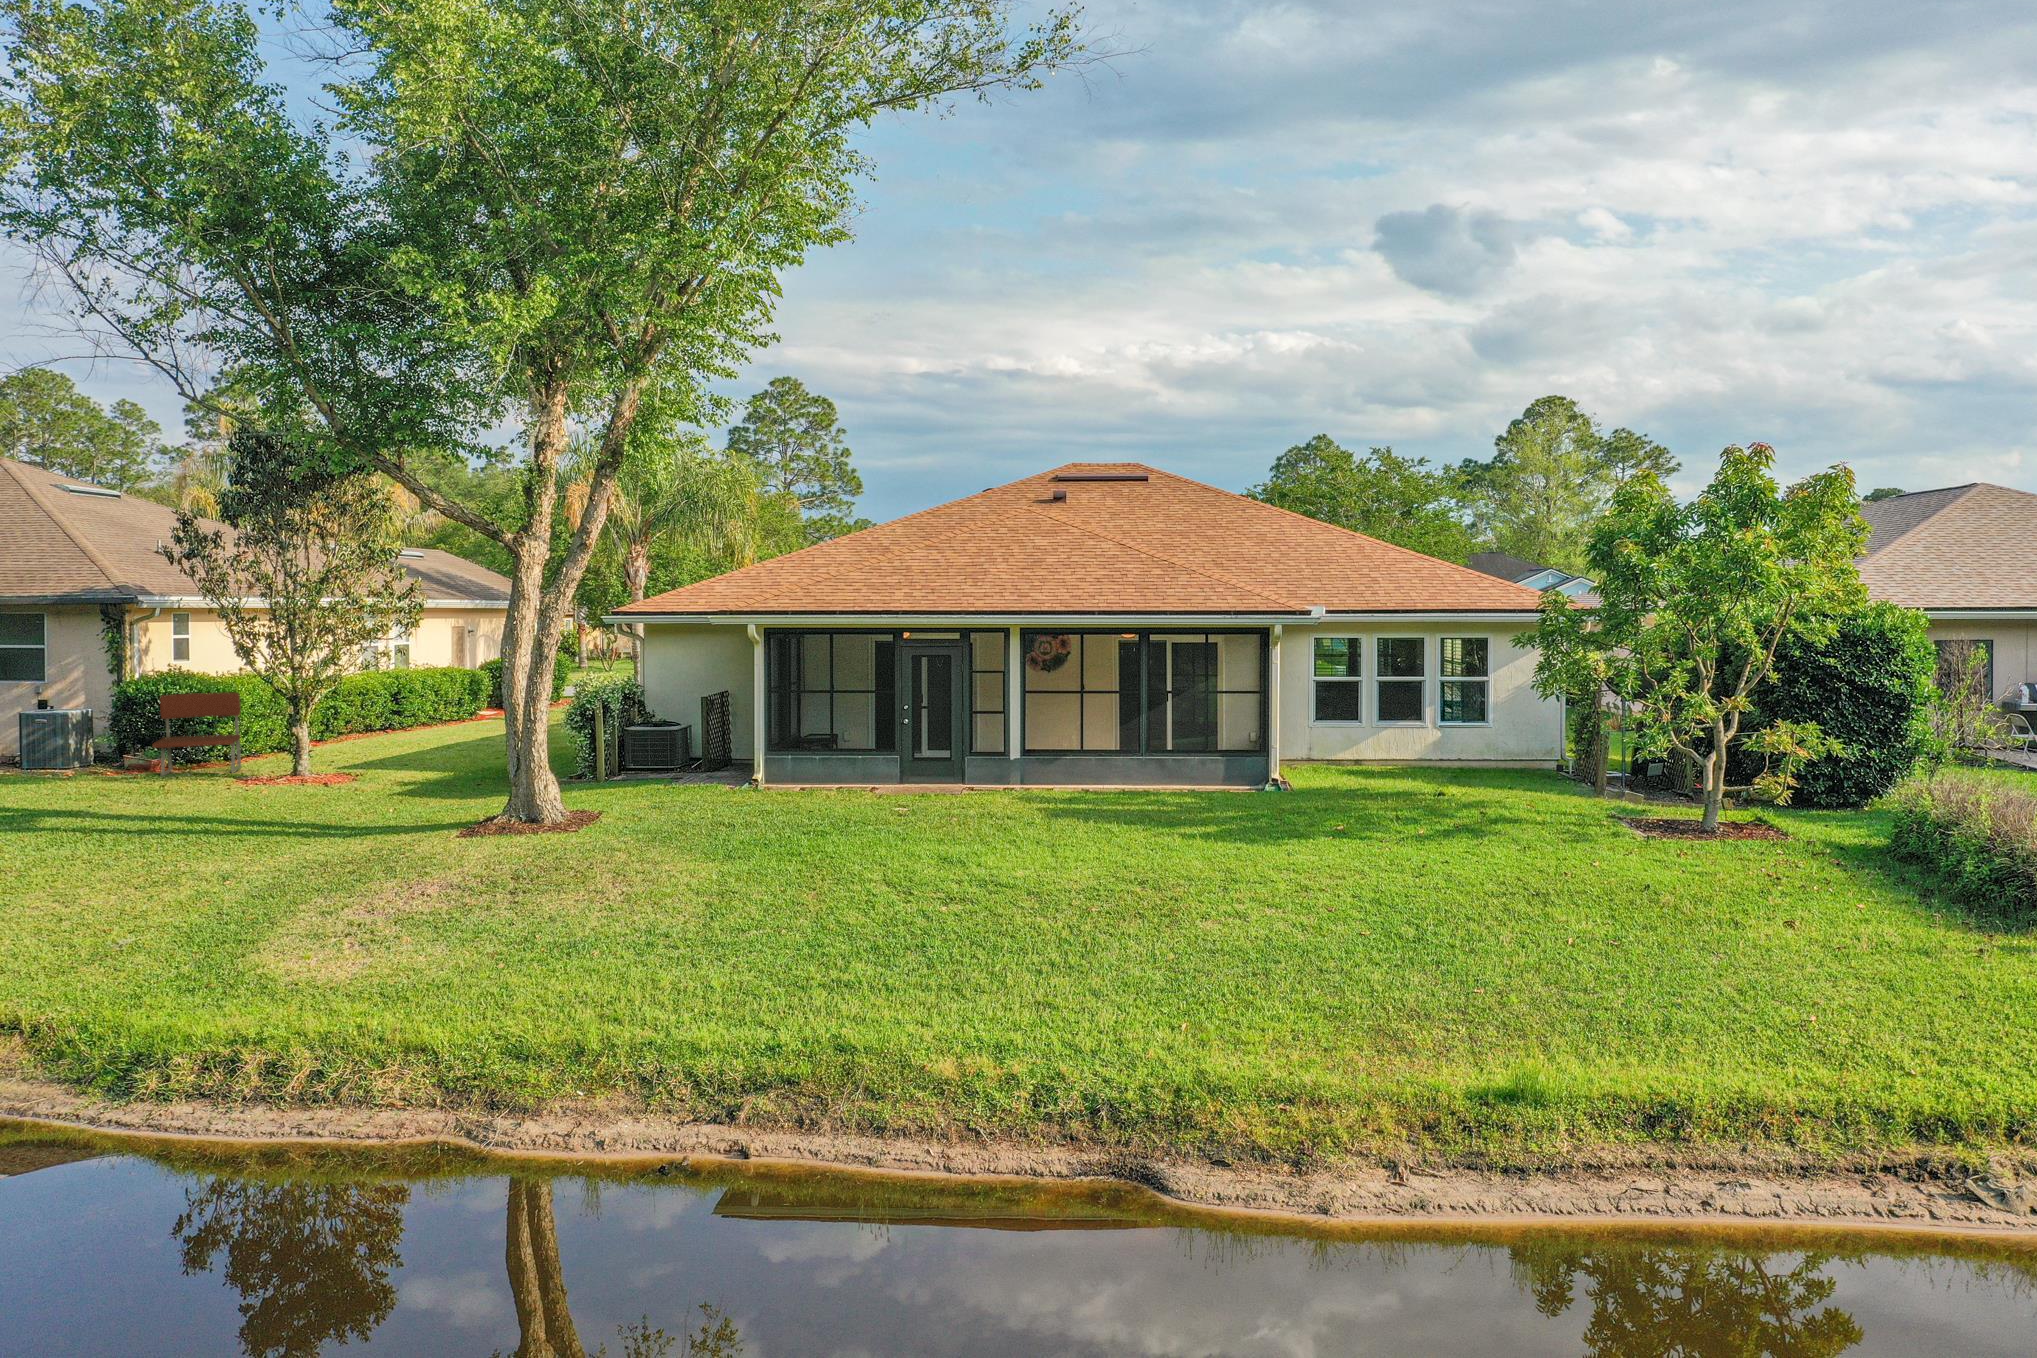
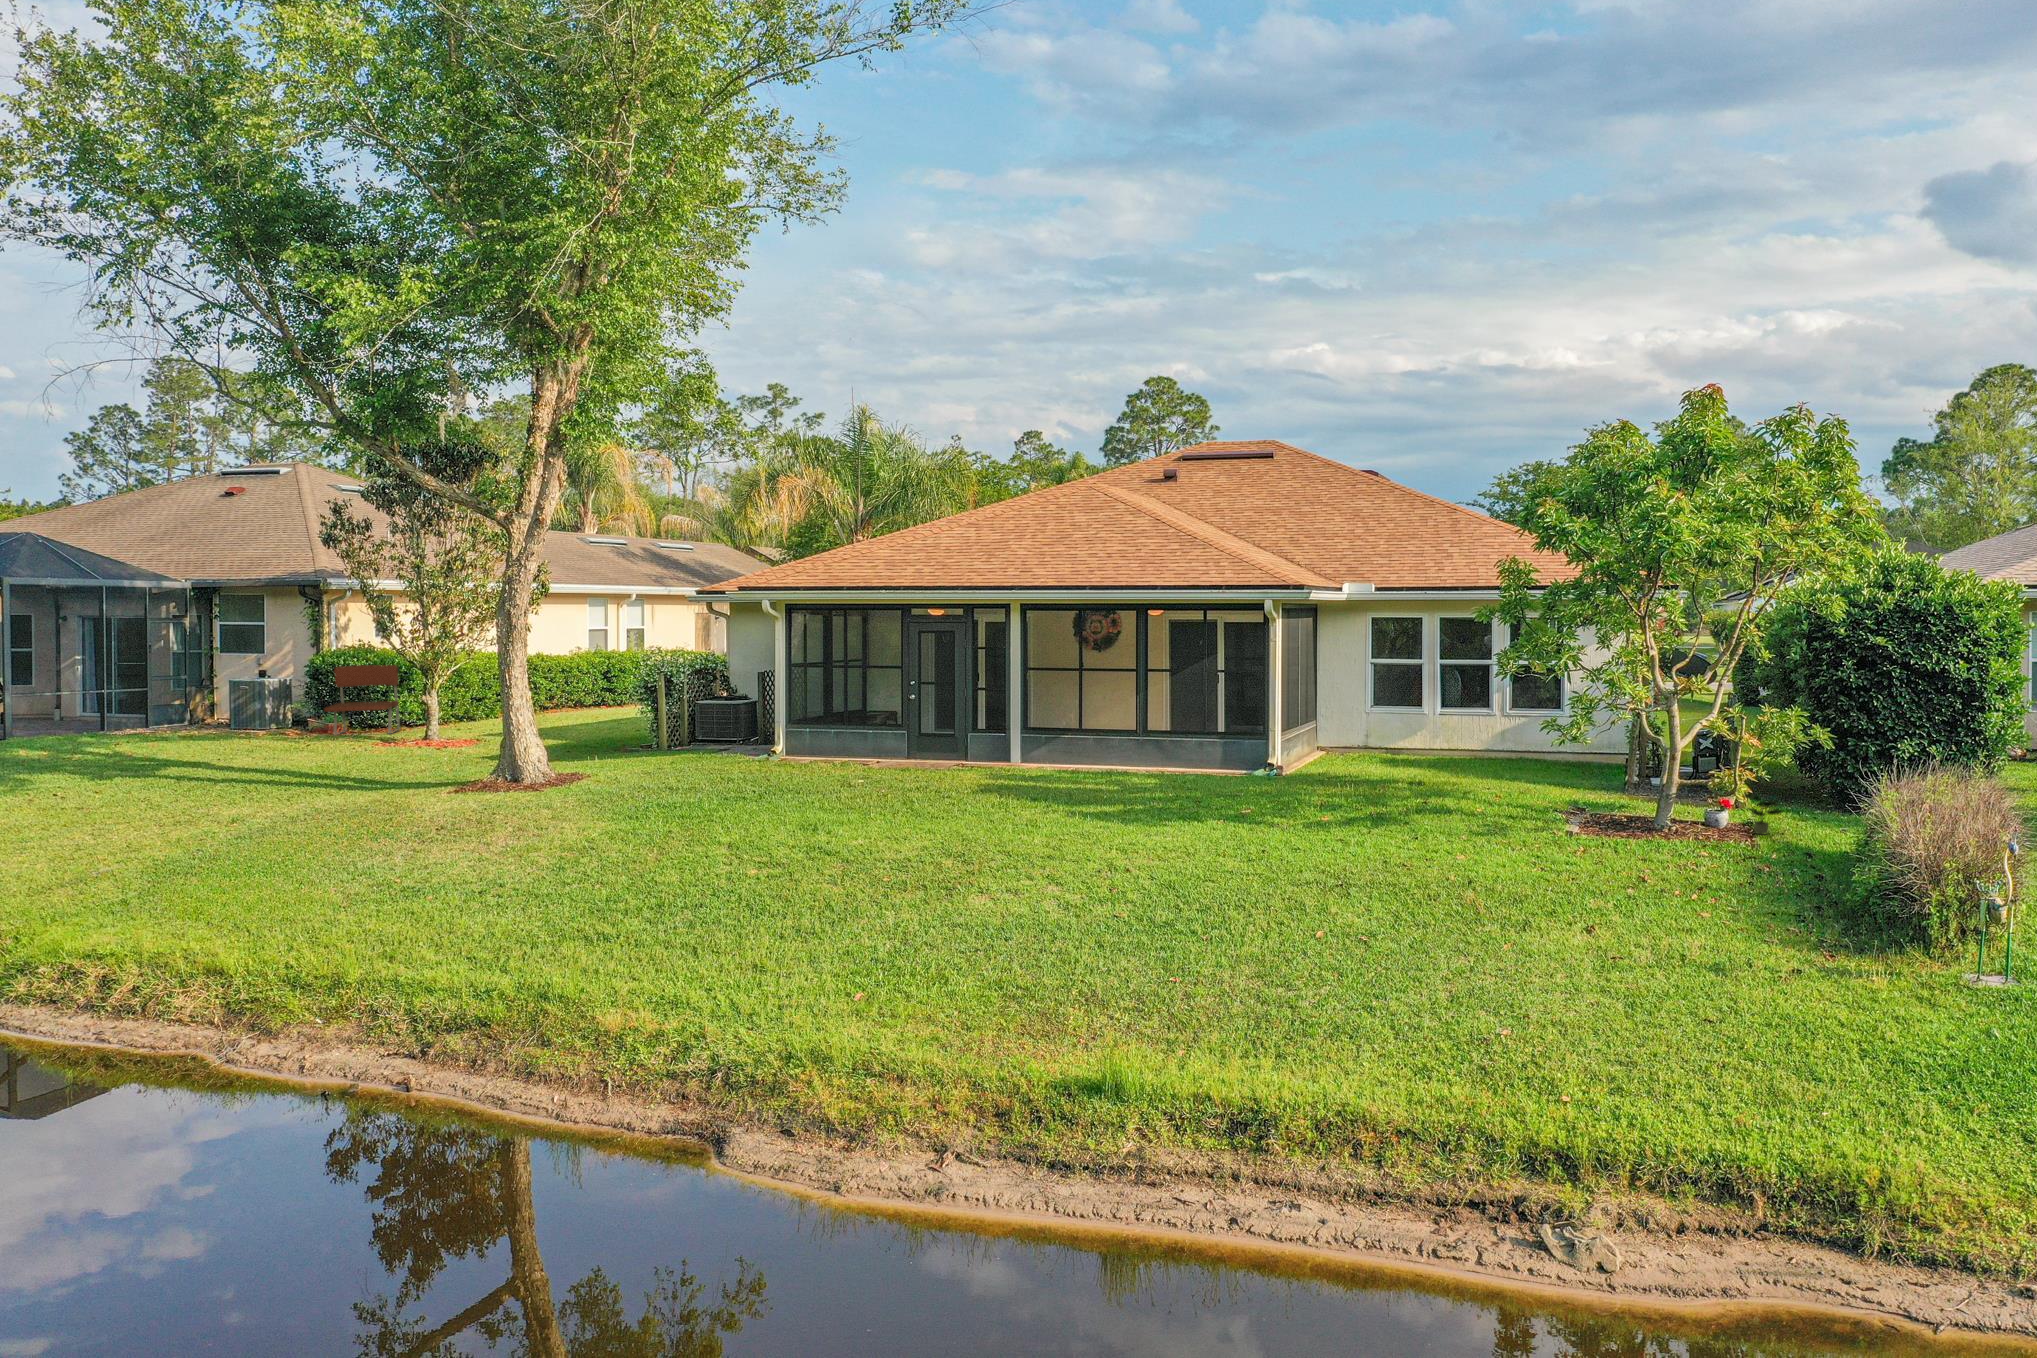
potted plant: none [1774,798,1809,834] -> present [1744,794,1783,835]

